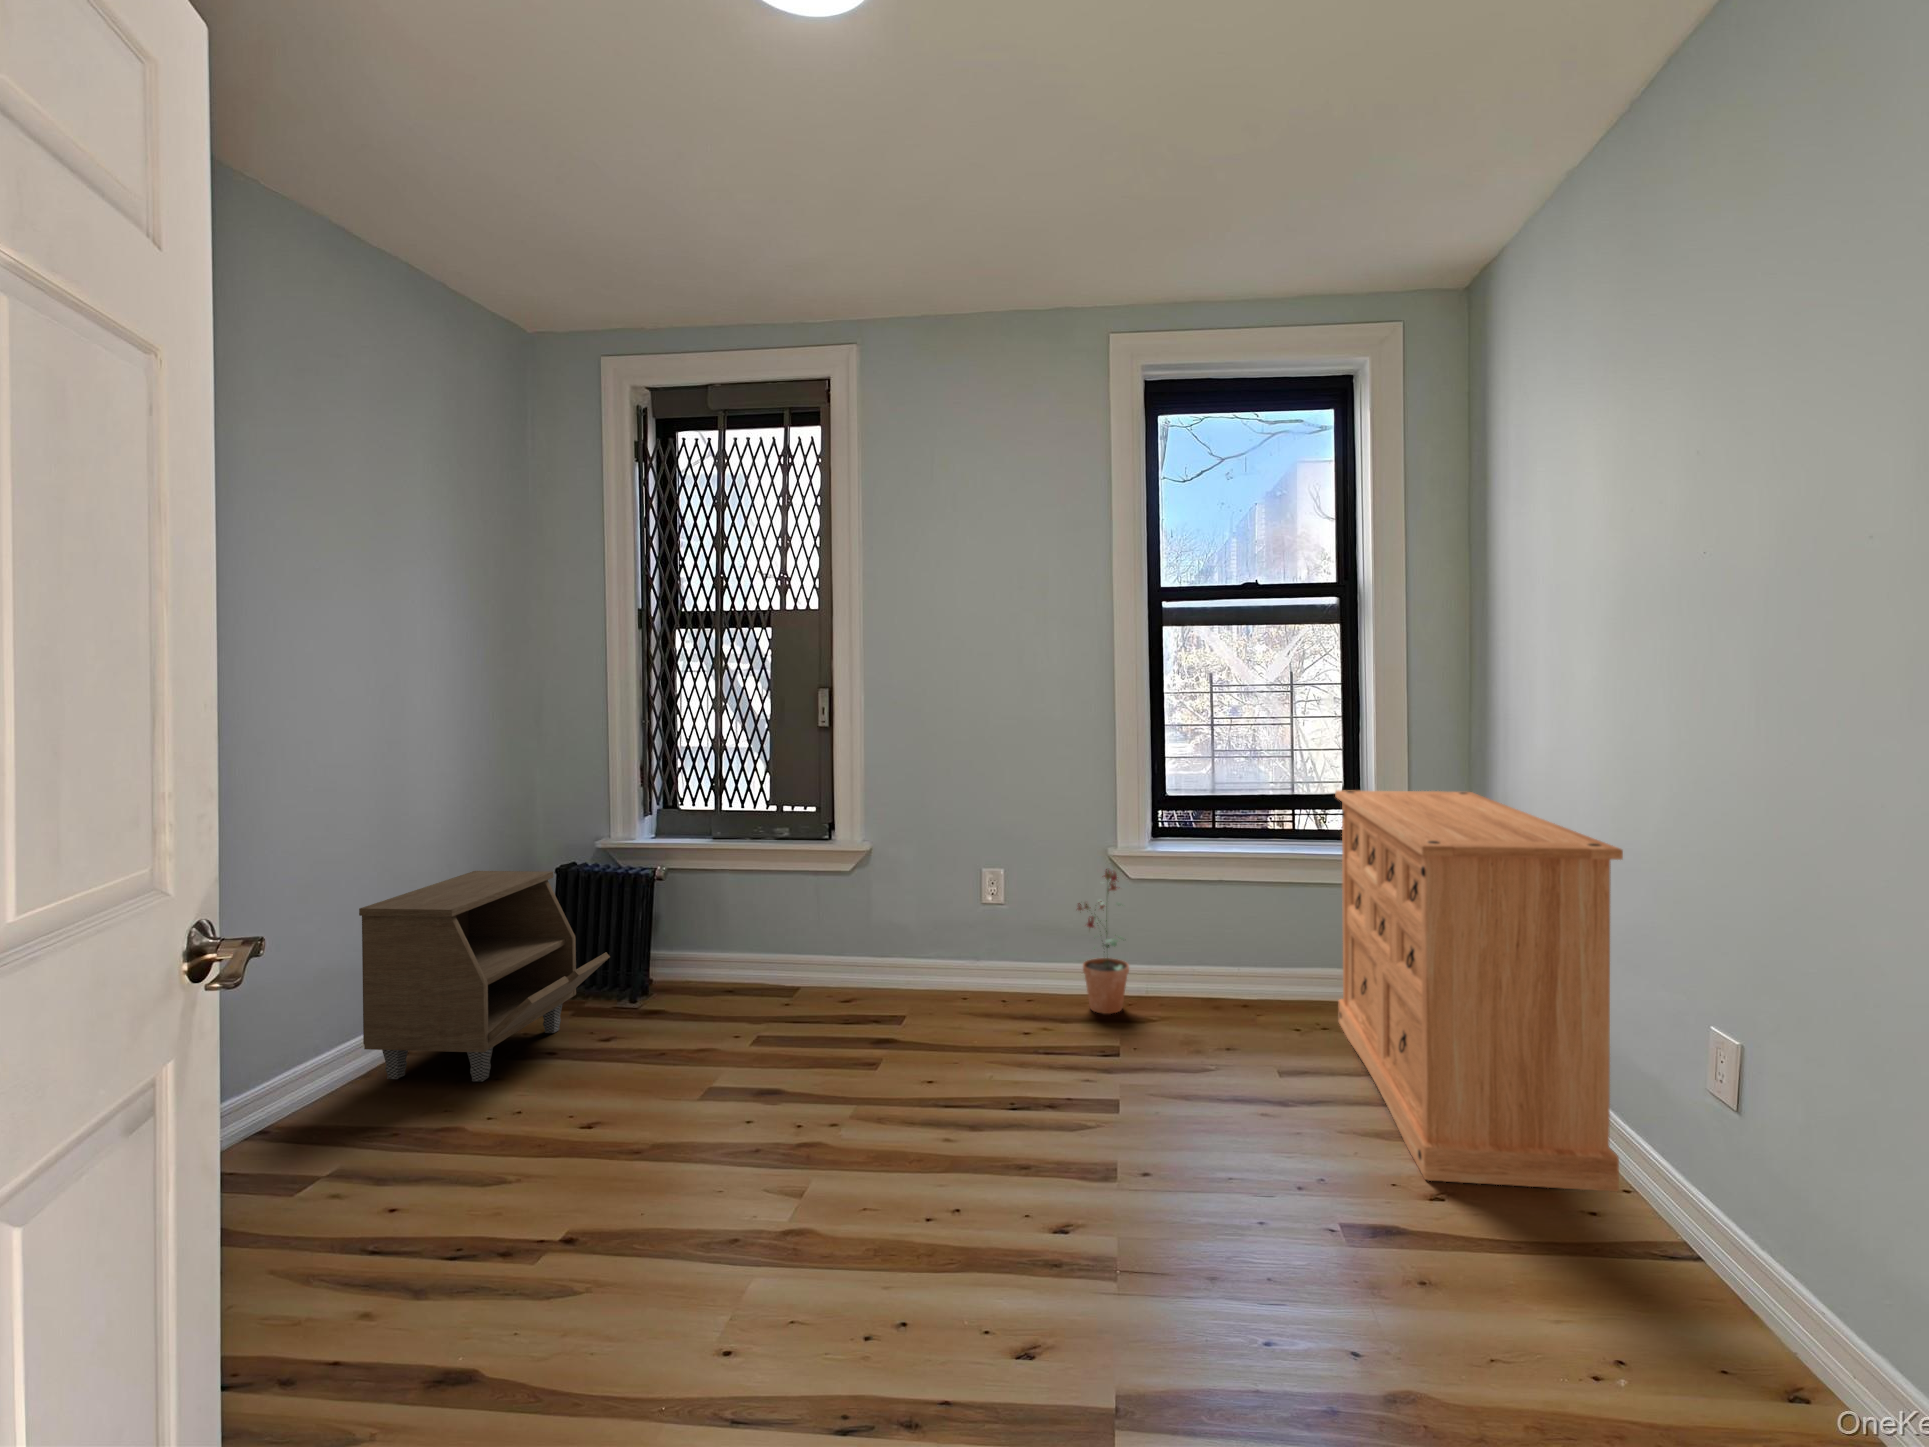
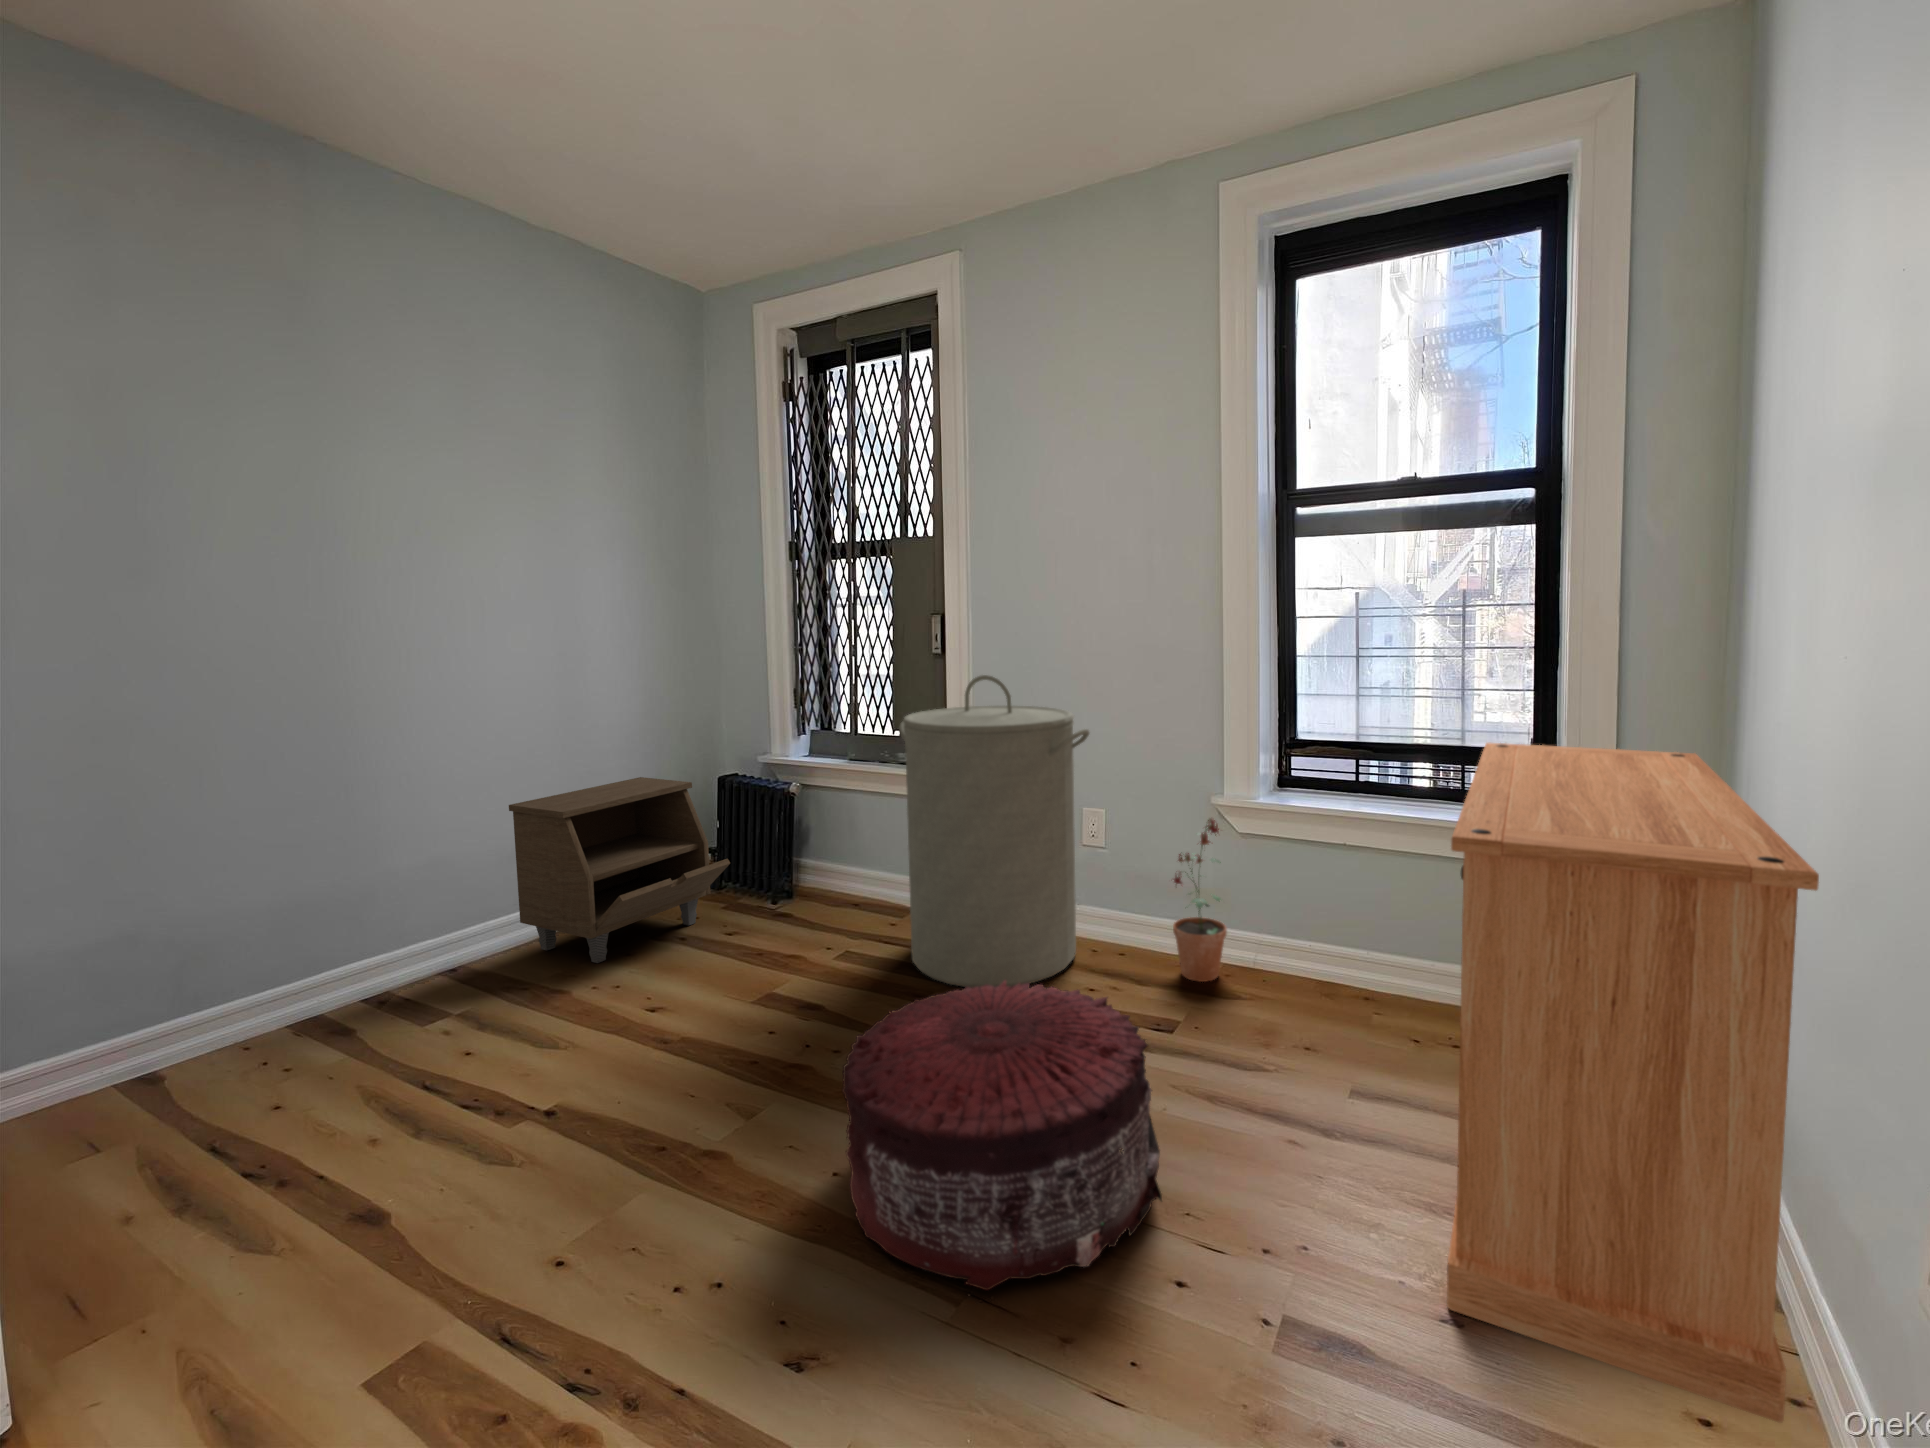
laundry hamper: none [815,746,1013,1046] -> present [899,675,1089,988]
pouf: none [943,1010,1213,1239] -> present [842,980,1162,1290]

